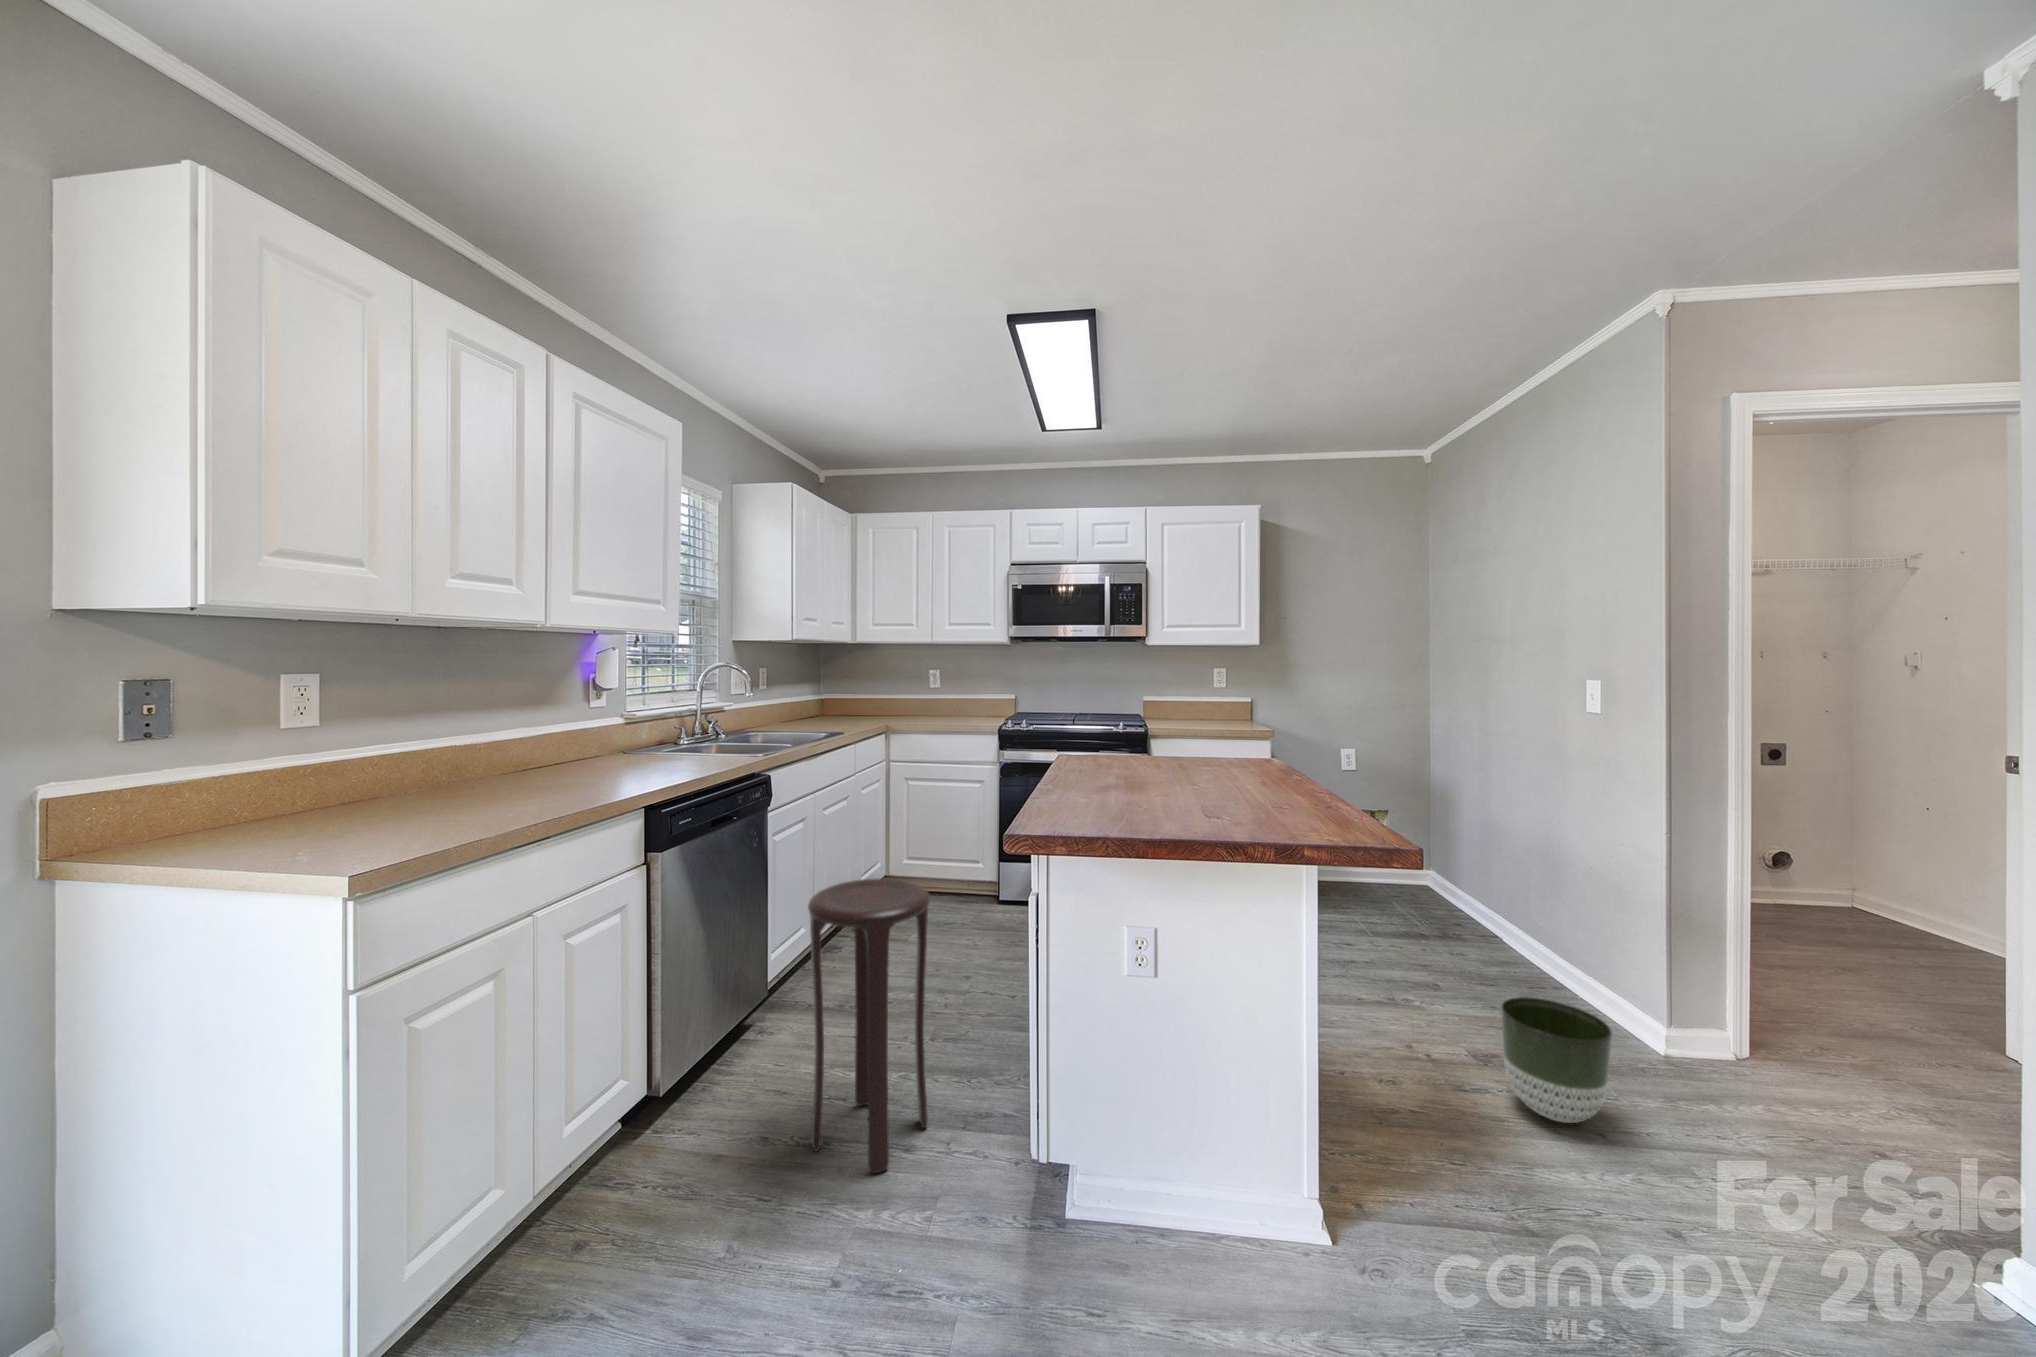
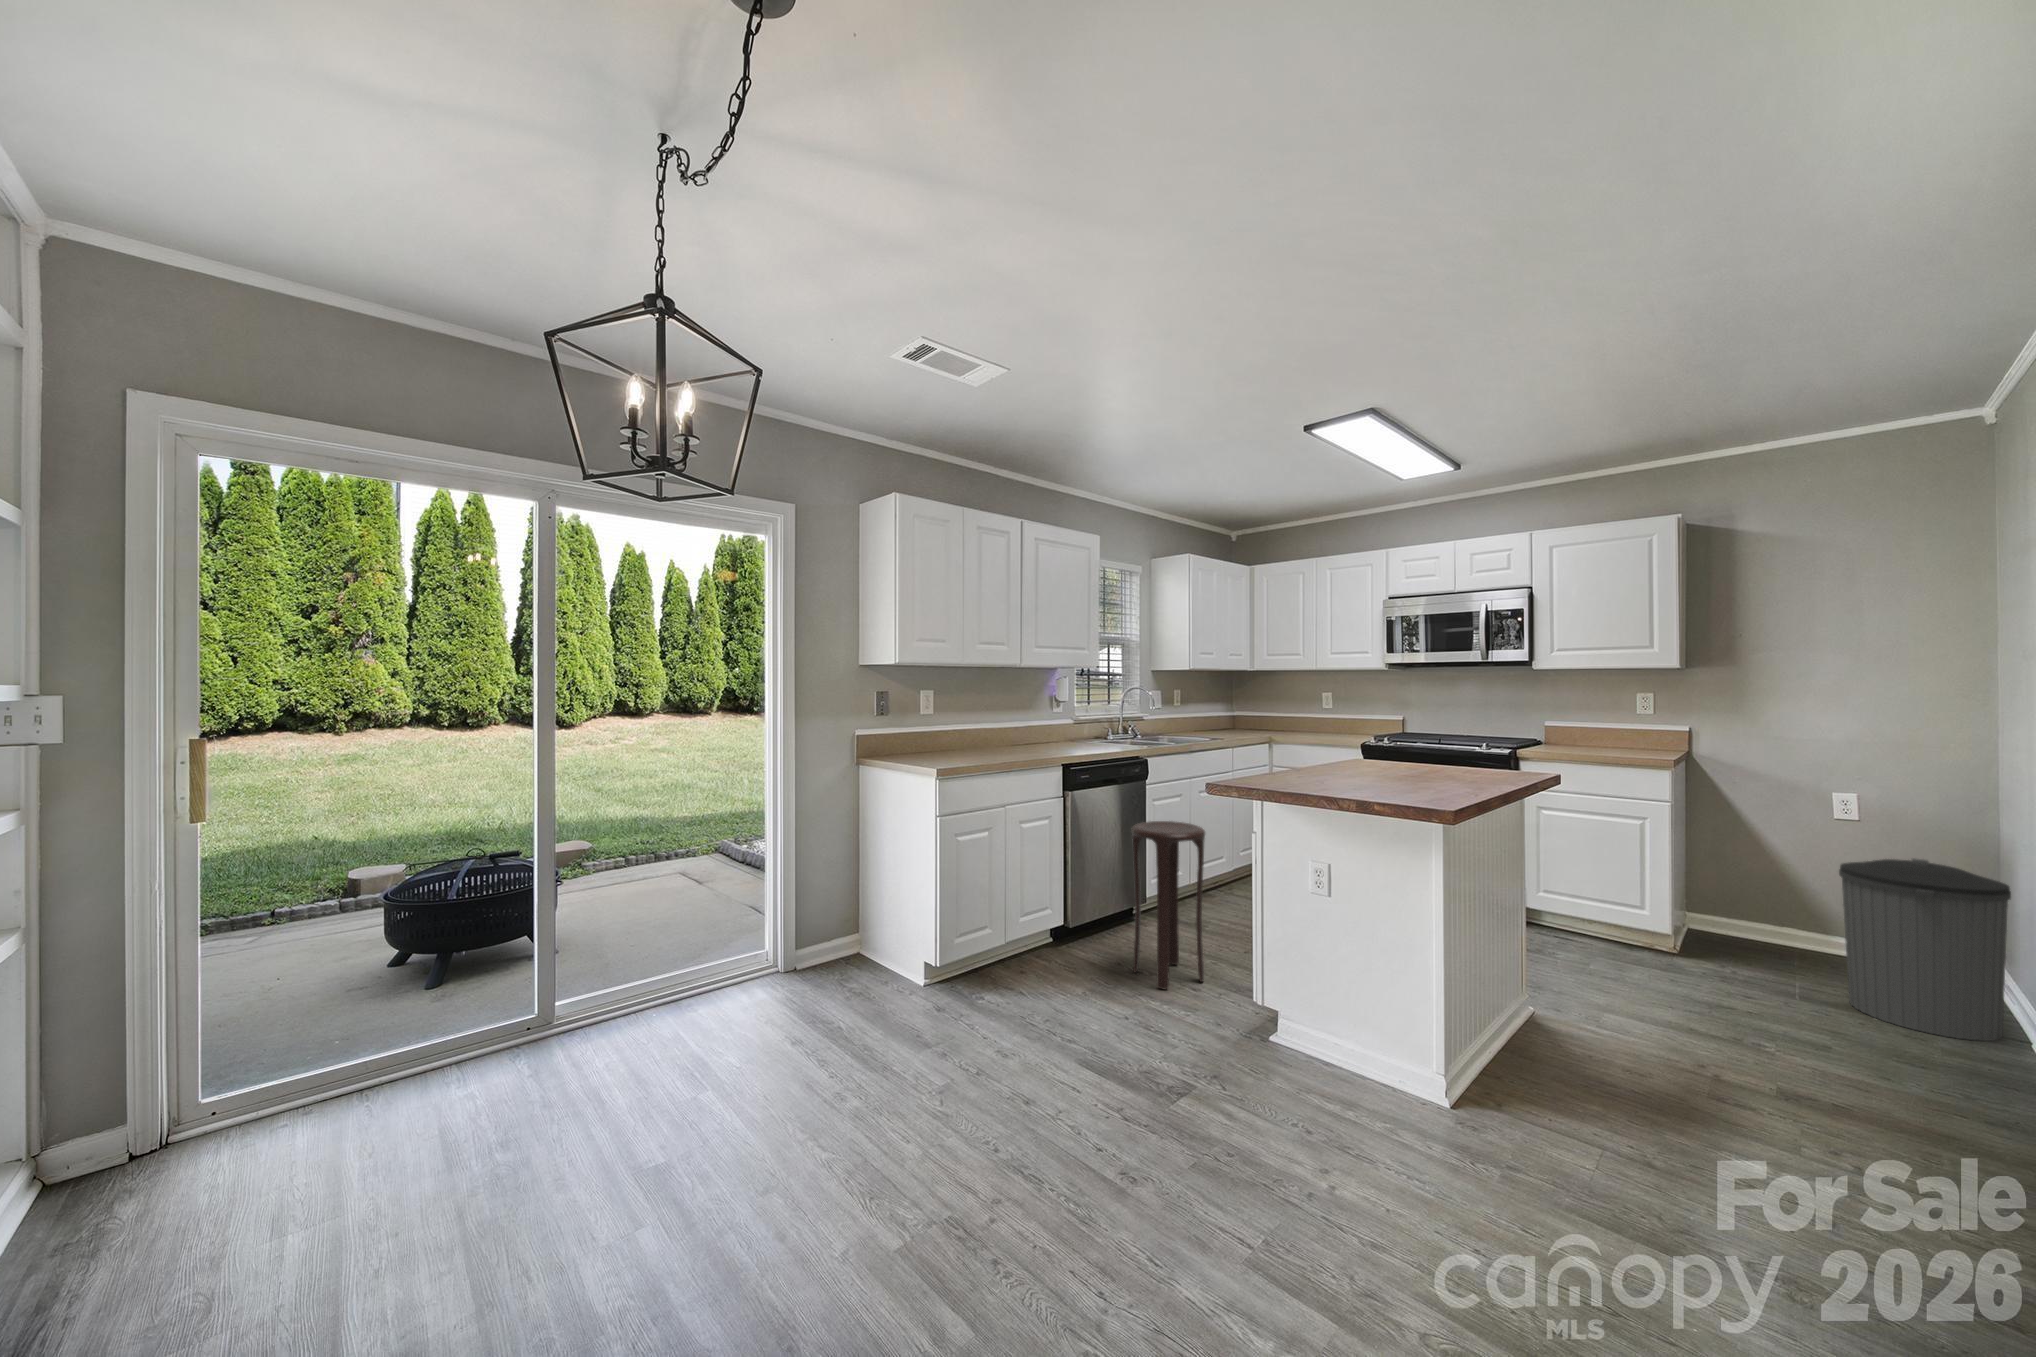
trash can: none [1391,801,1493,944] -> present [1839,858,2011,1041]
planter: present [1501,997,1612,1123] -> none [1732,1021,1860,1147]

